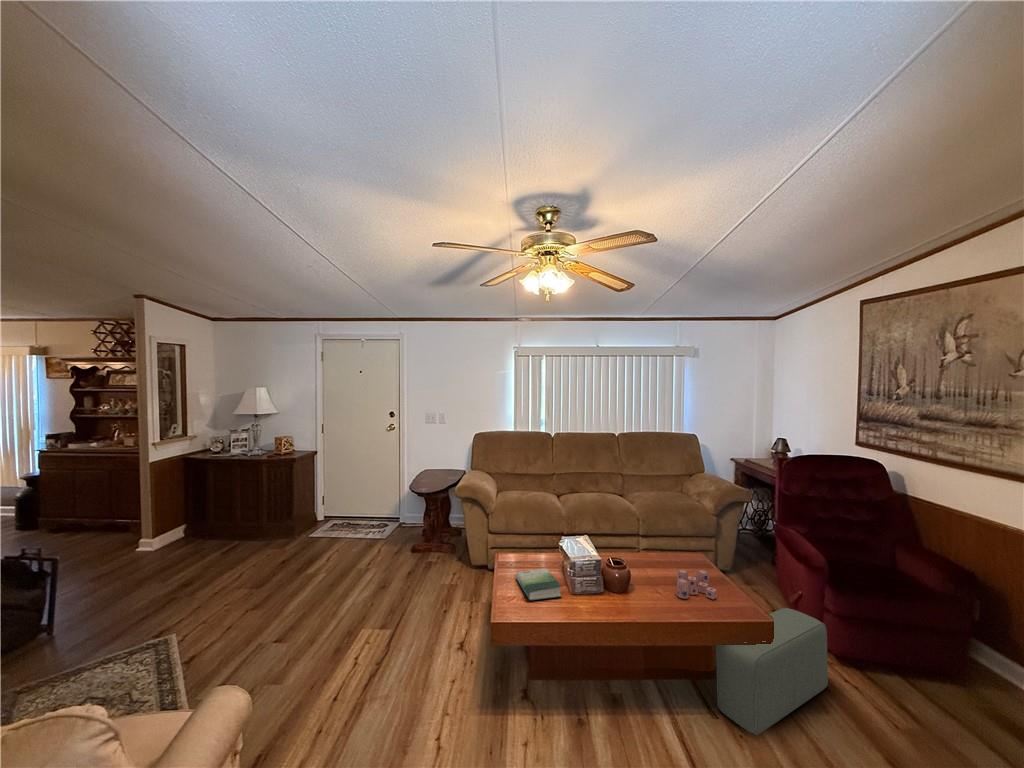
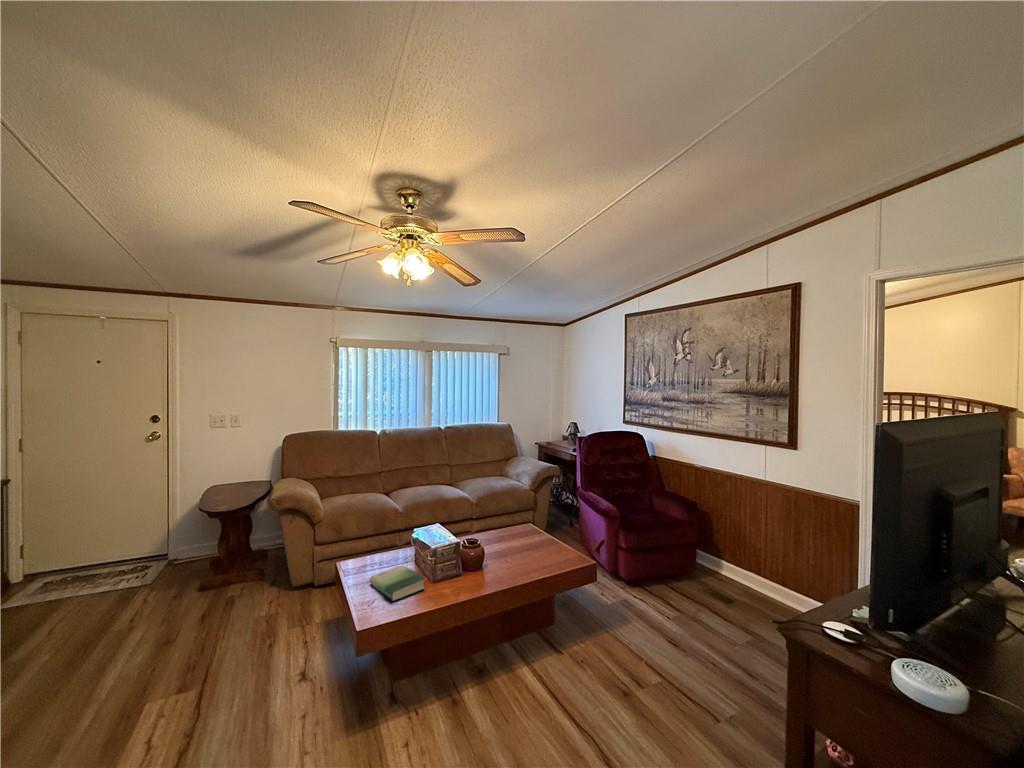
candle: present [677,569,717,599] -> none [522,535,555,562]
pouf: present [716,608,828,735] -> none [560,552,626,657]

